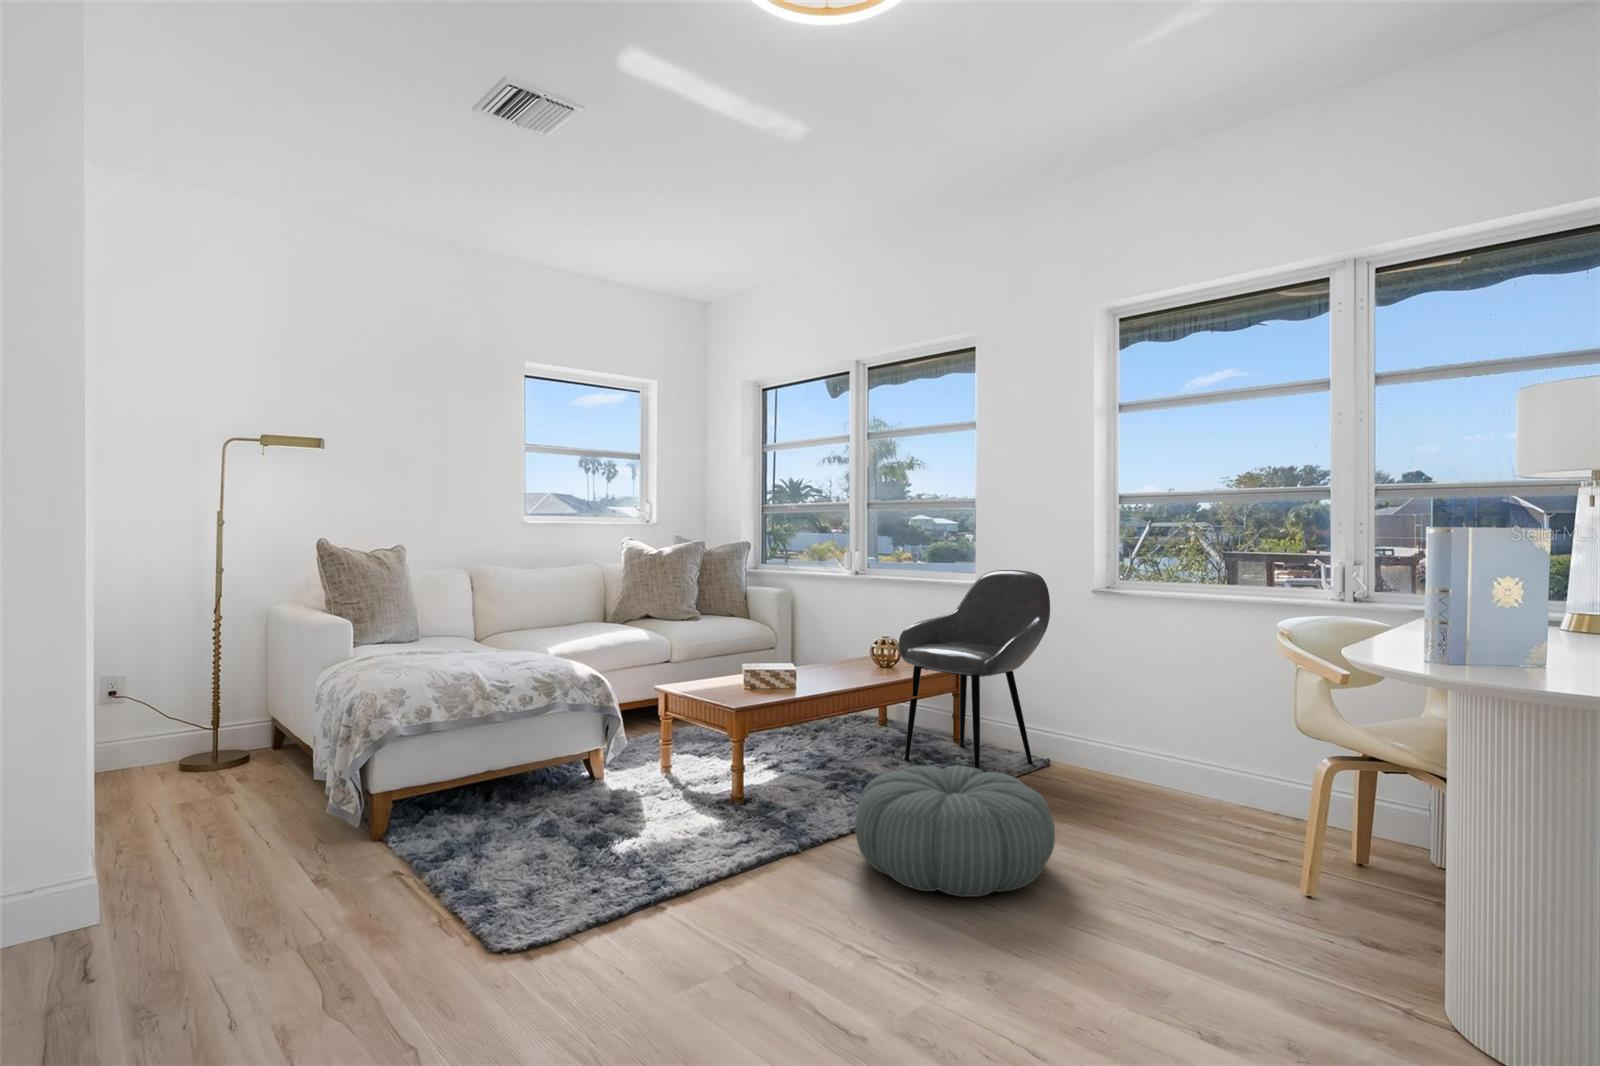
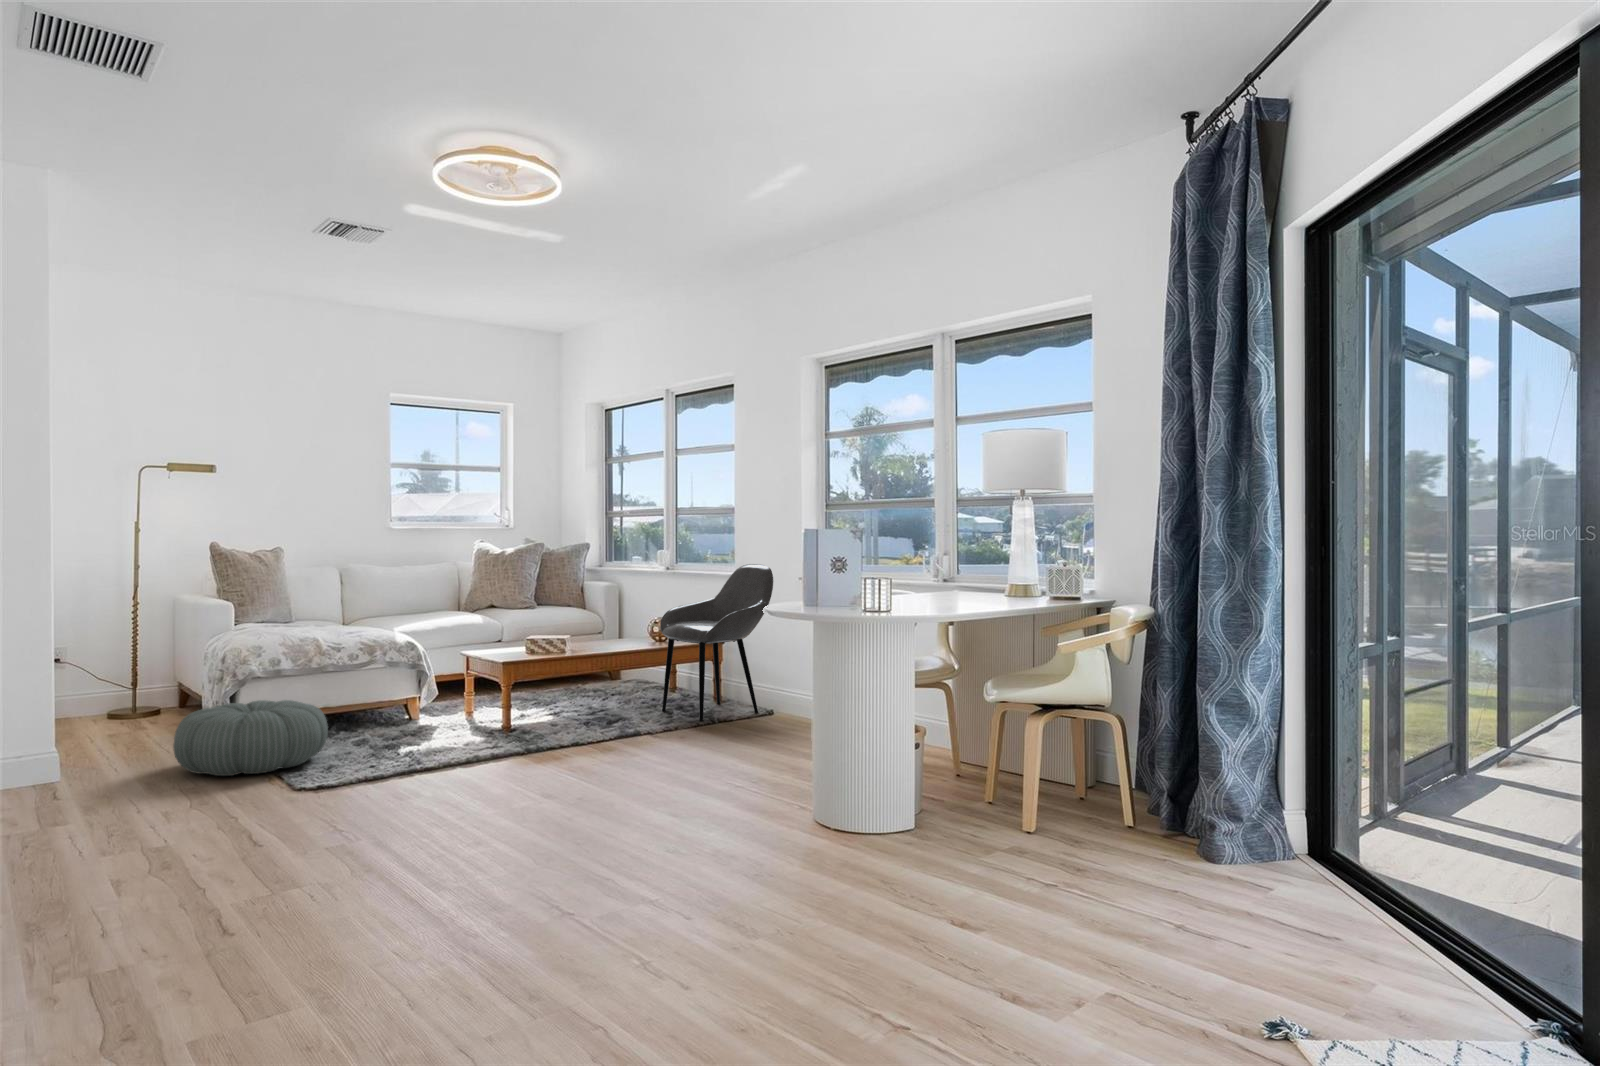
pouf: present [855,765,1055,897] -> present [173,700,328,776]

